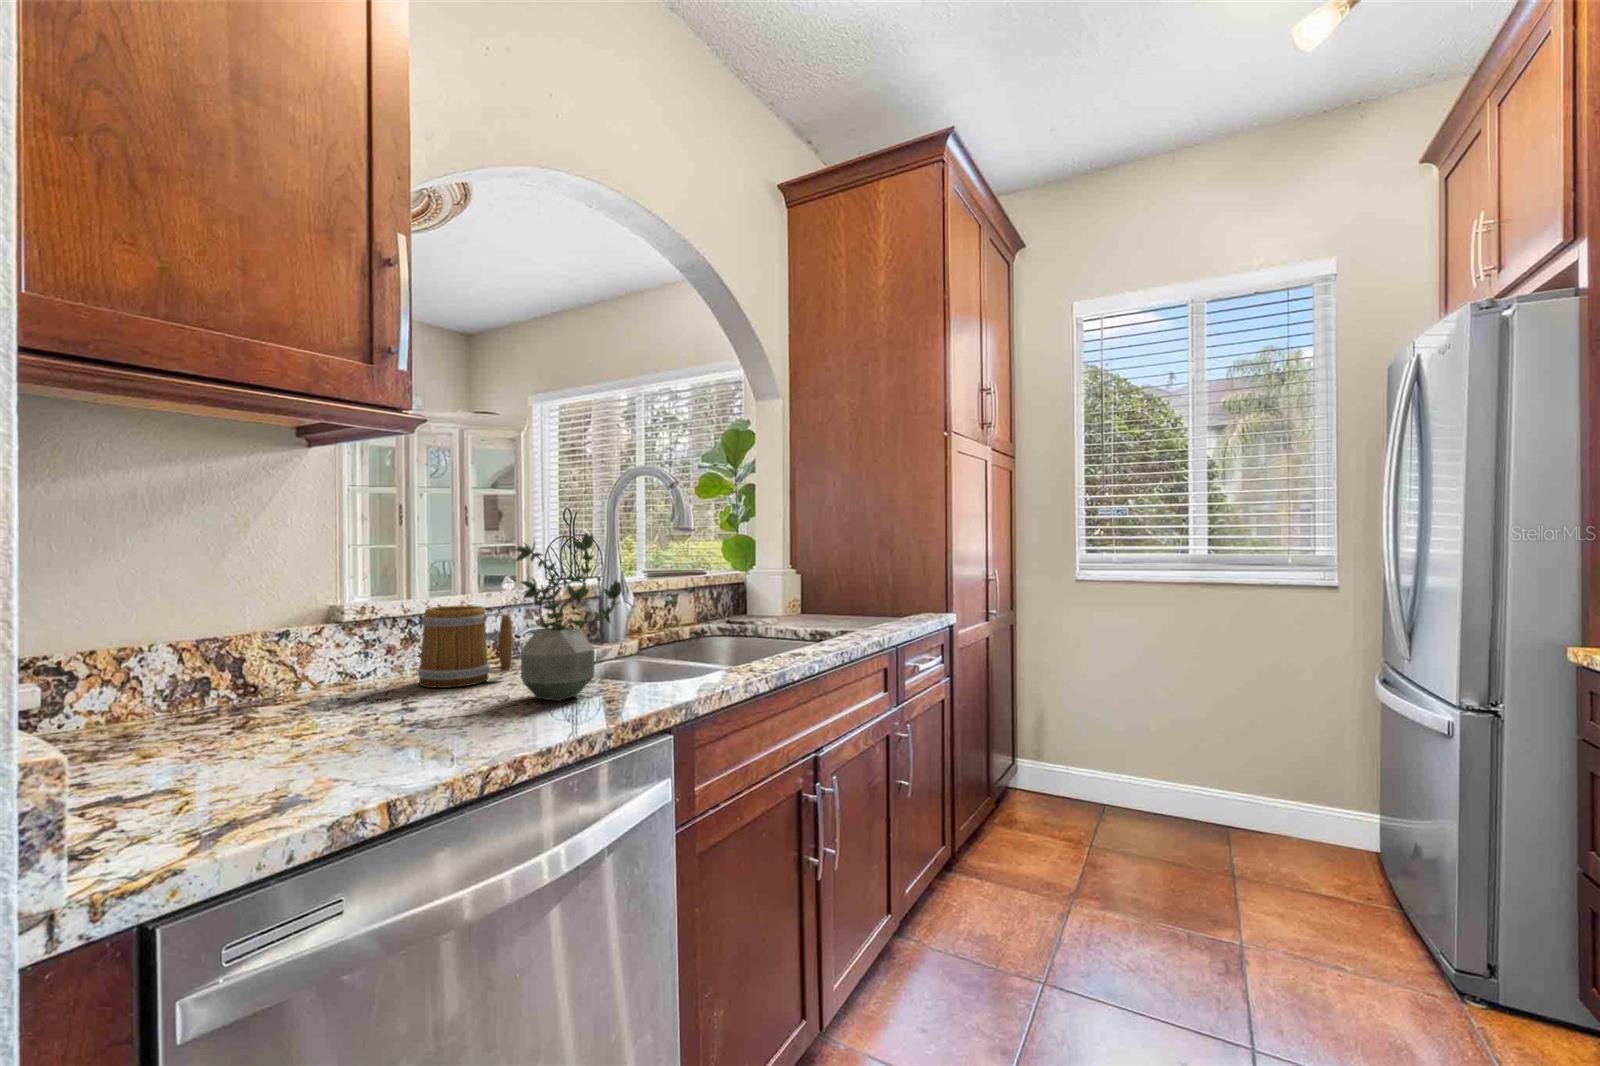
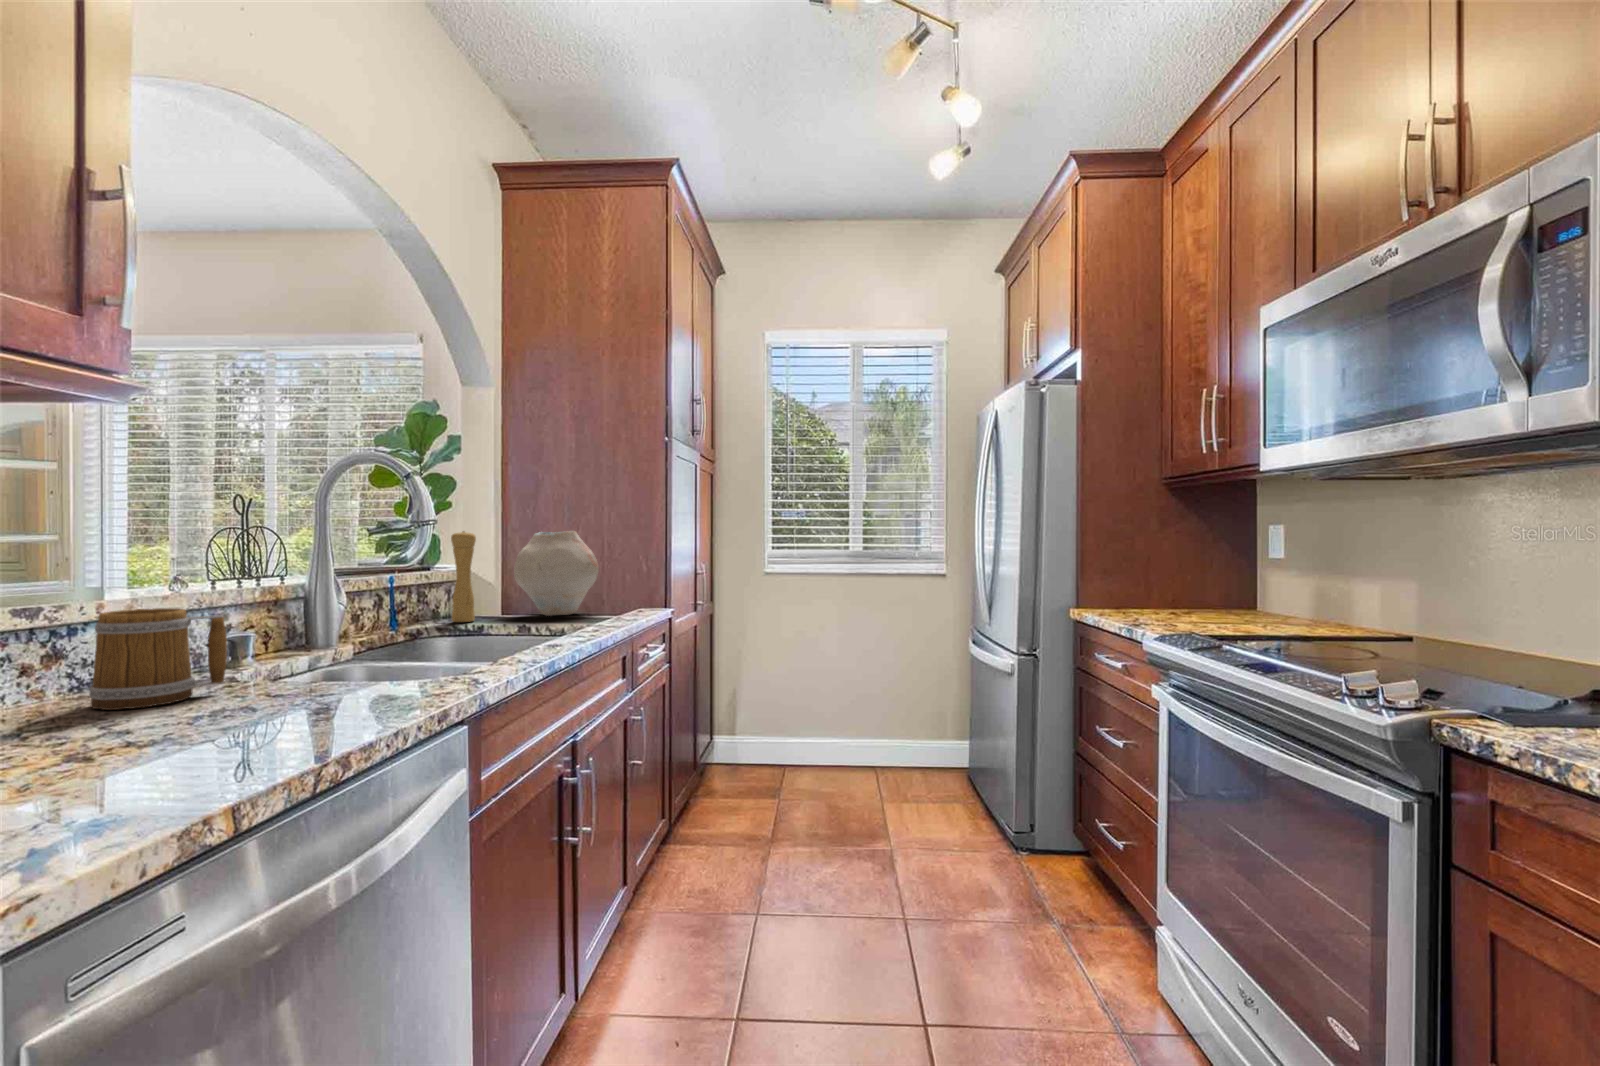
potted plant: present [516,533,622,701] -> none [258,519,400,705]
pepper mill: none [738,539,759,623] -> present [451,531,476,622]
vase: none [795,539,873,621] -> present [514,531,599,616]

